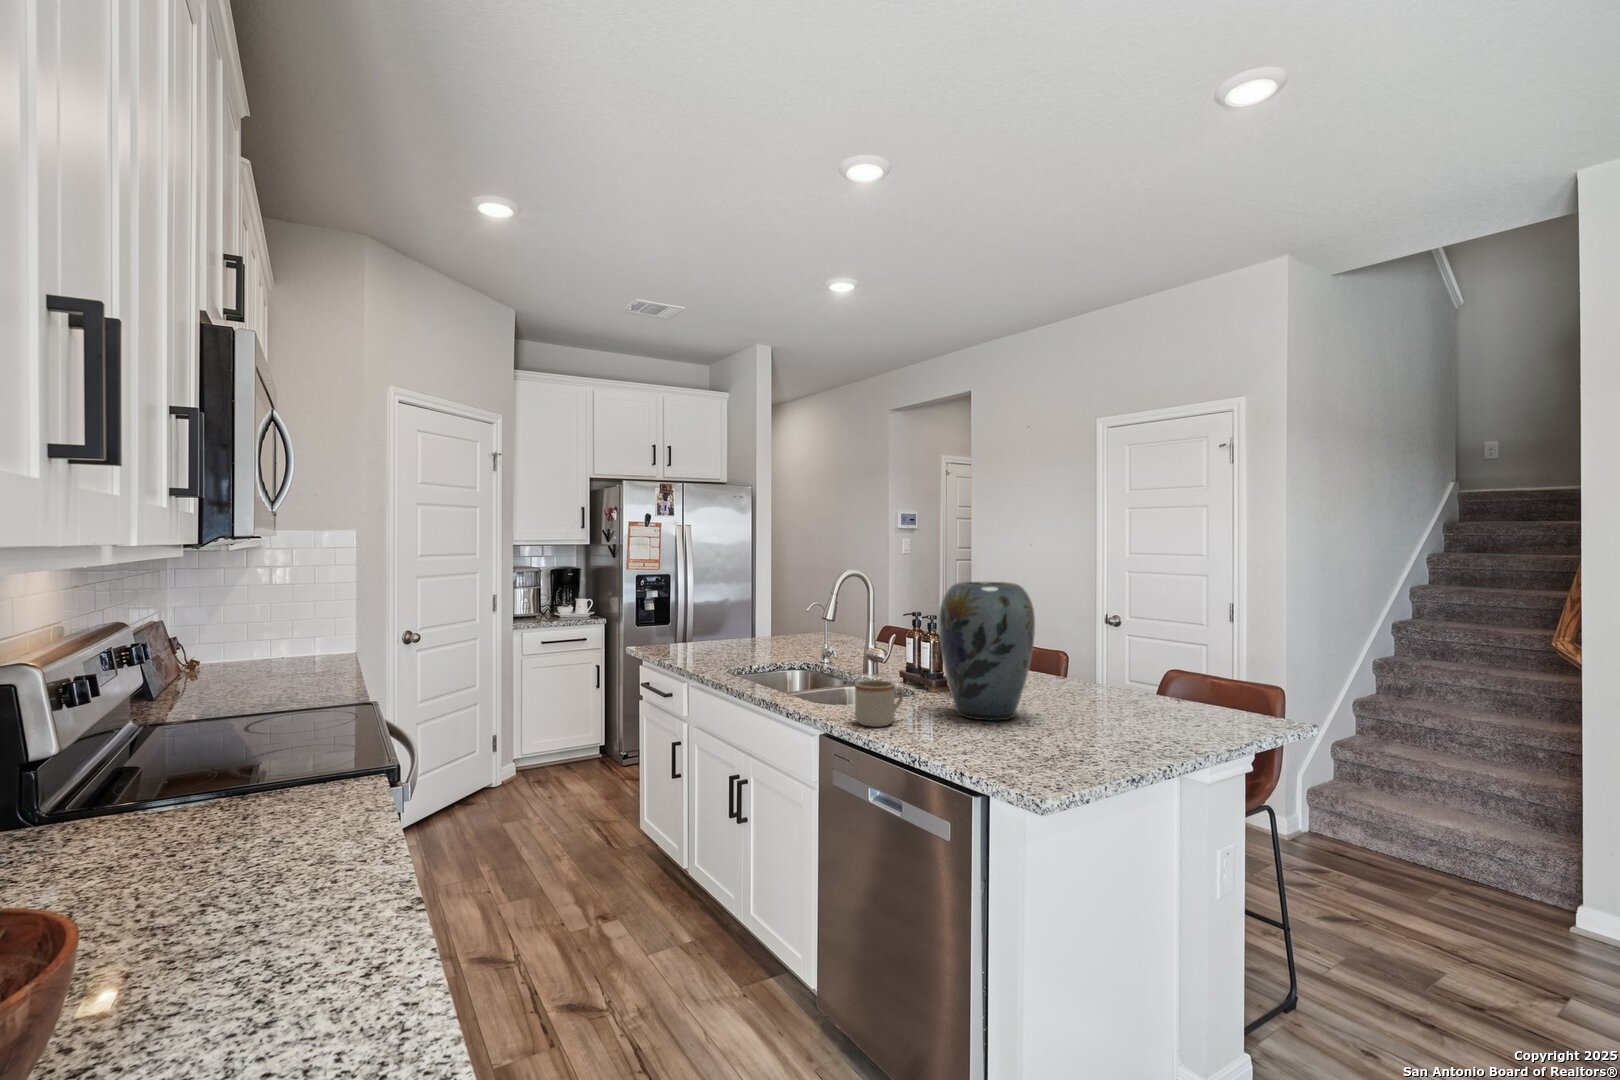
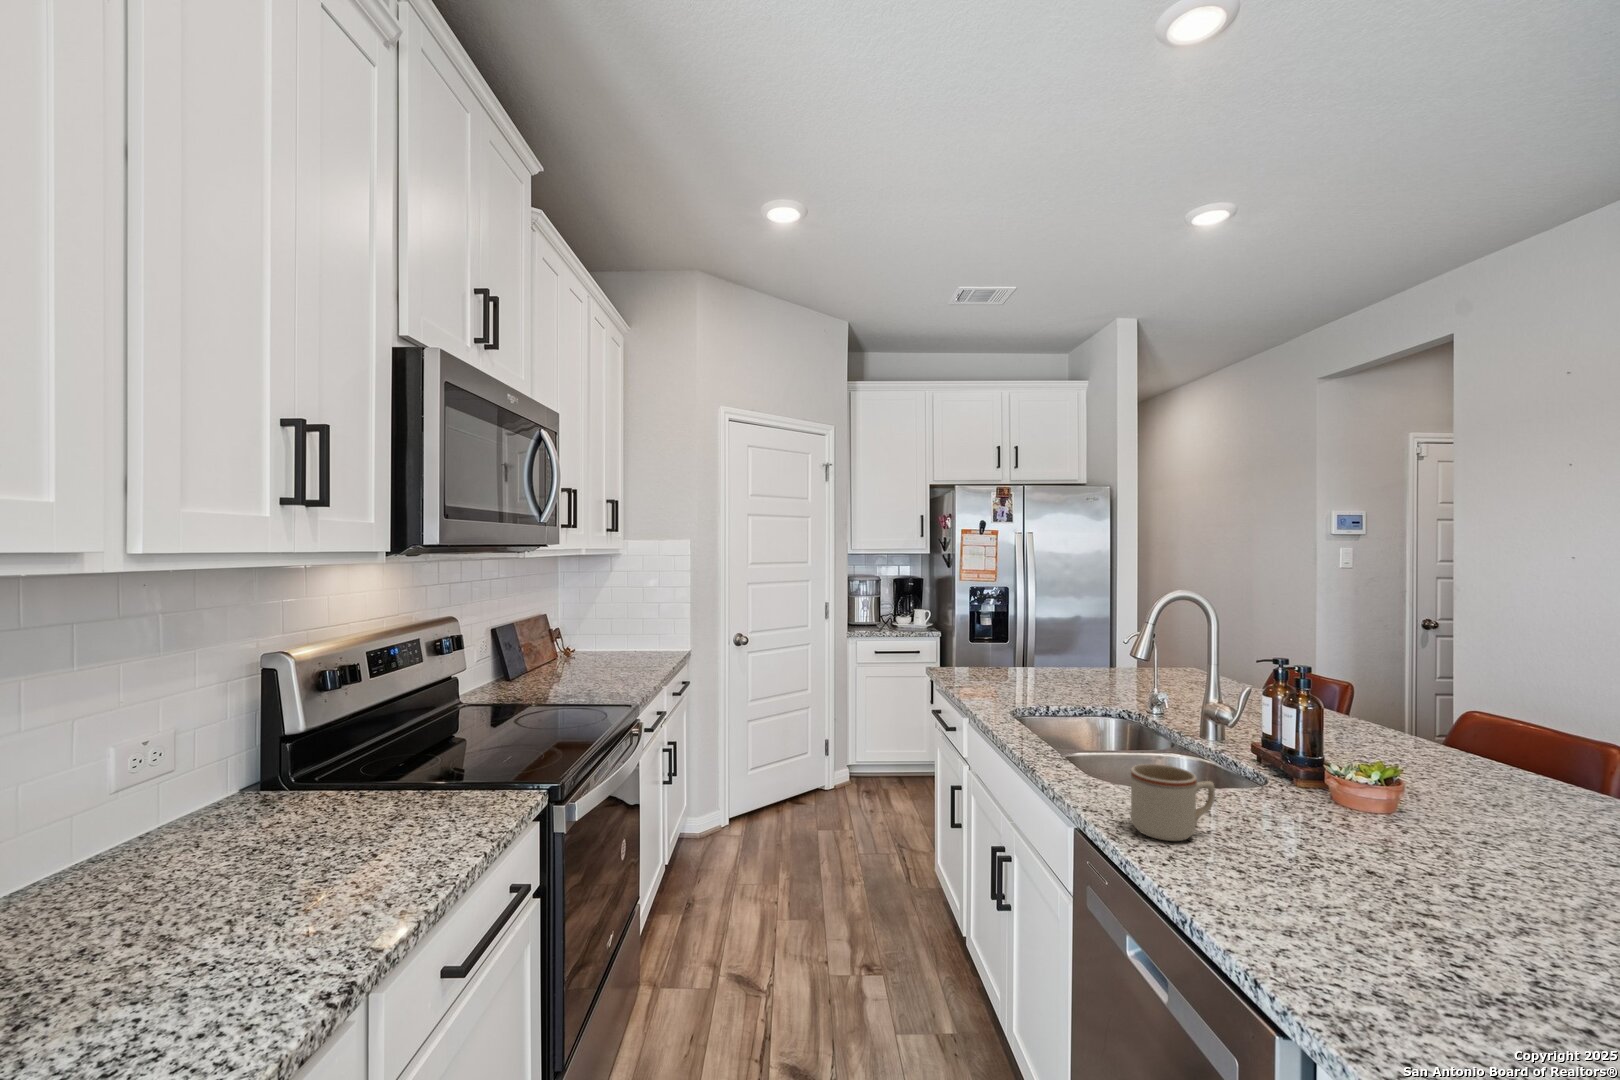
vase: present [939,582,1035,721] -> none [1289,627,1484,869]

